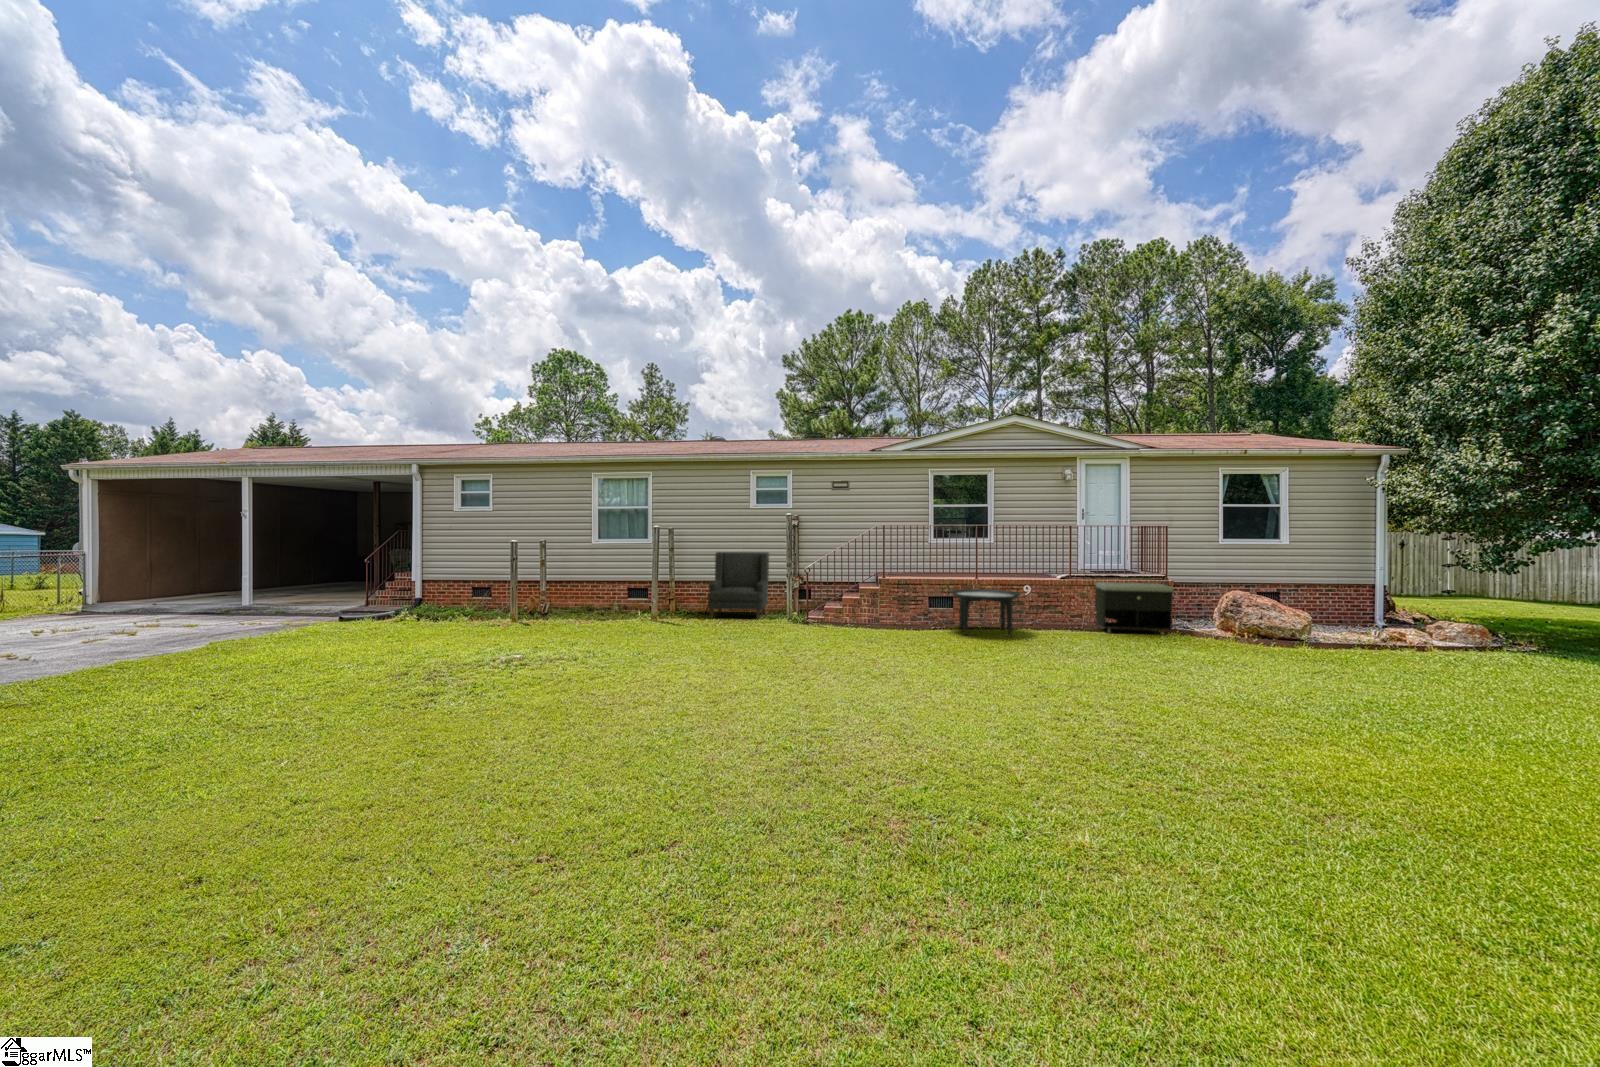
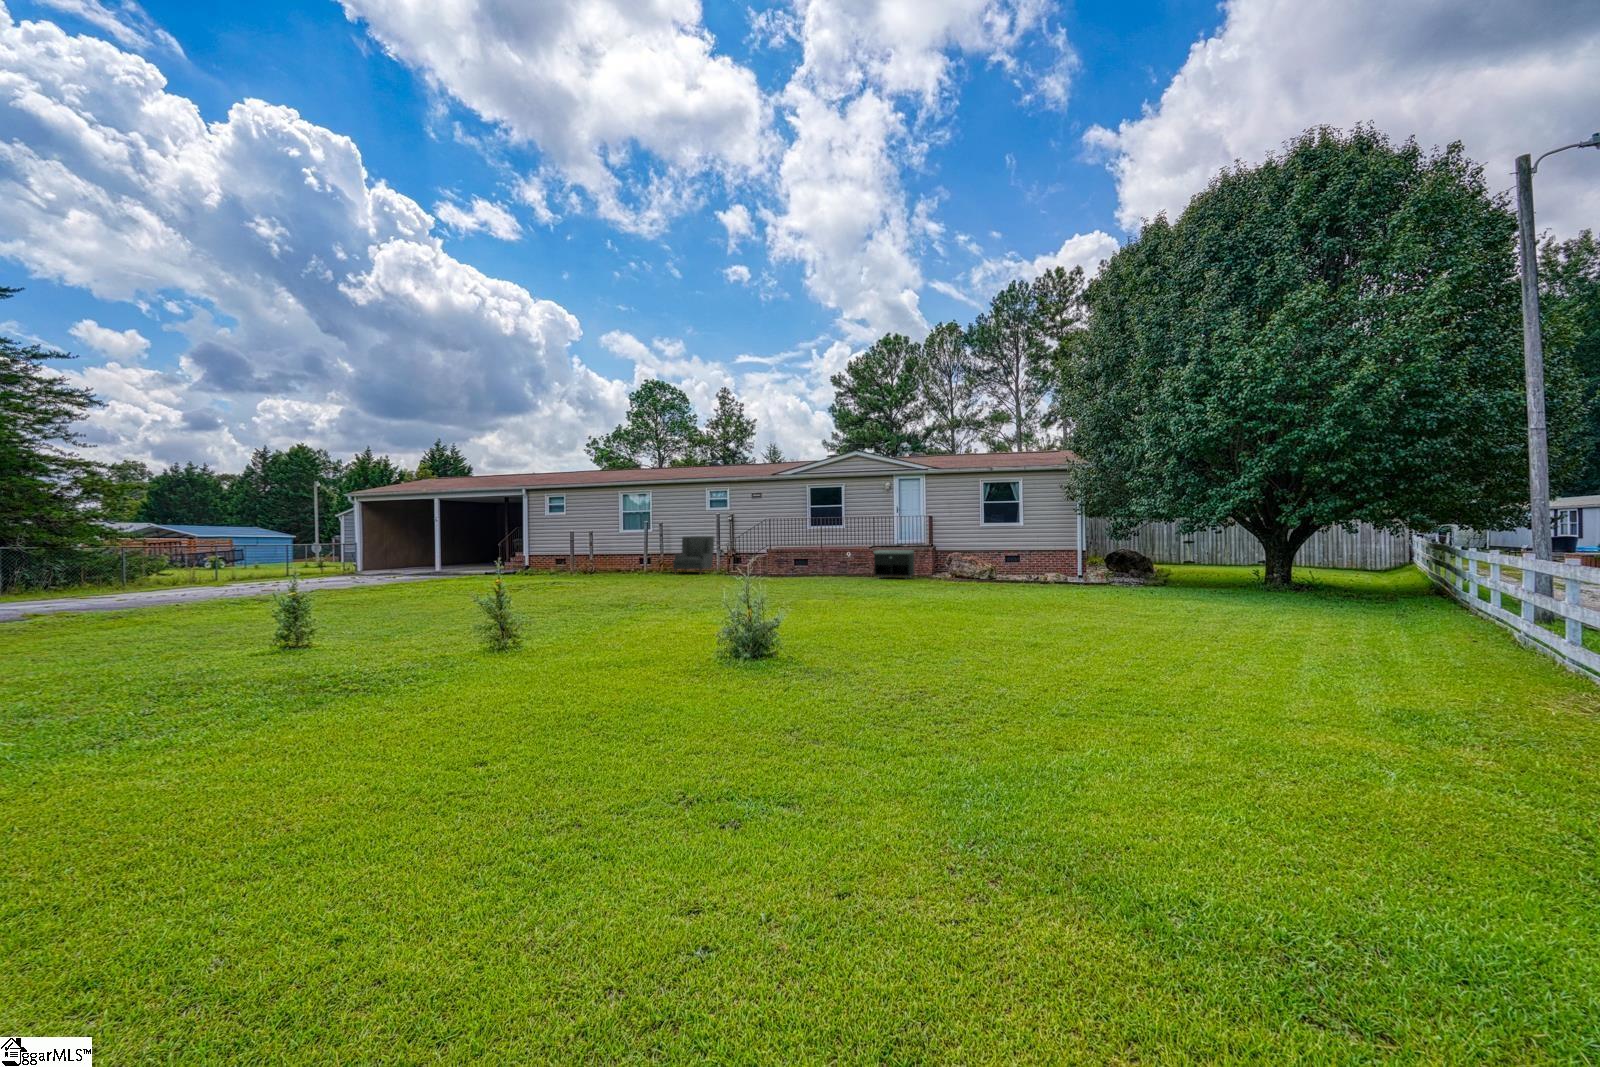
round table: present [951,589,1020,637] -> none [788,555,827,579]

